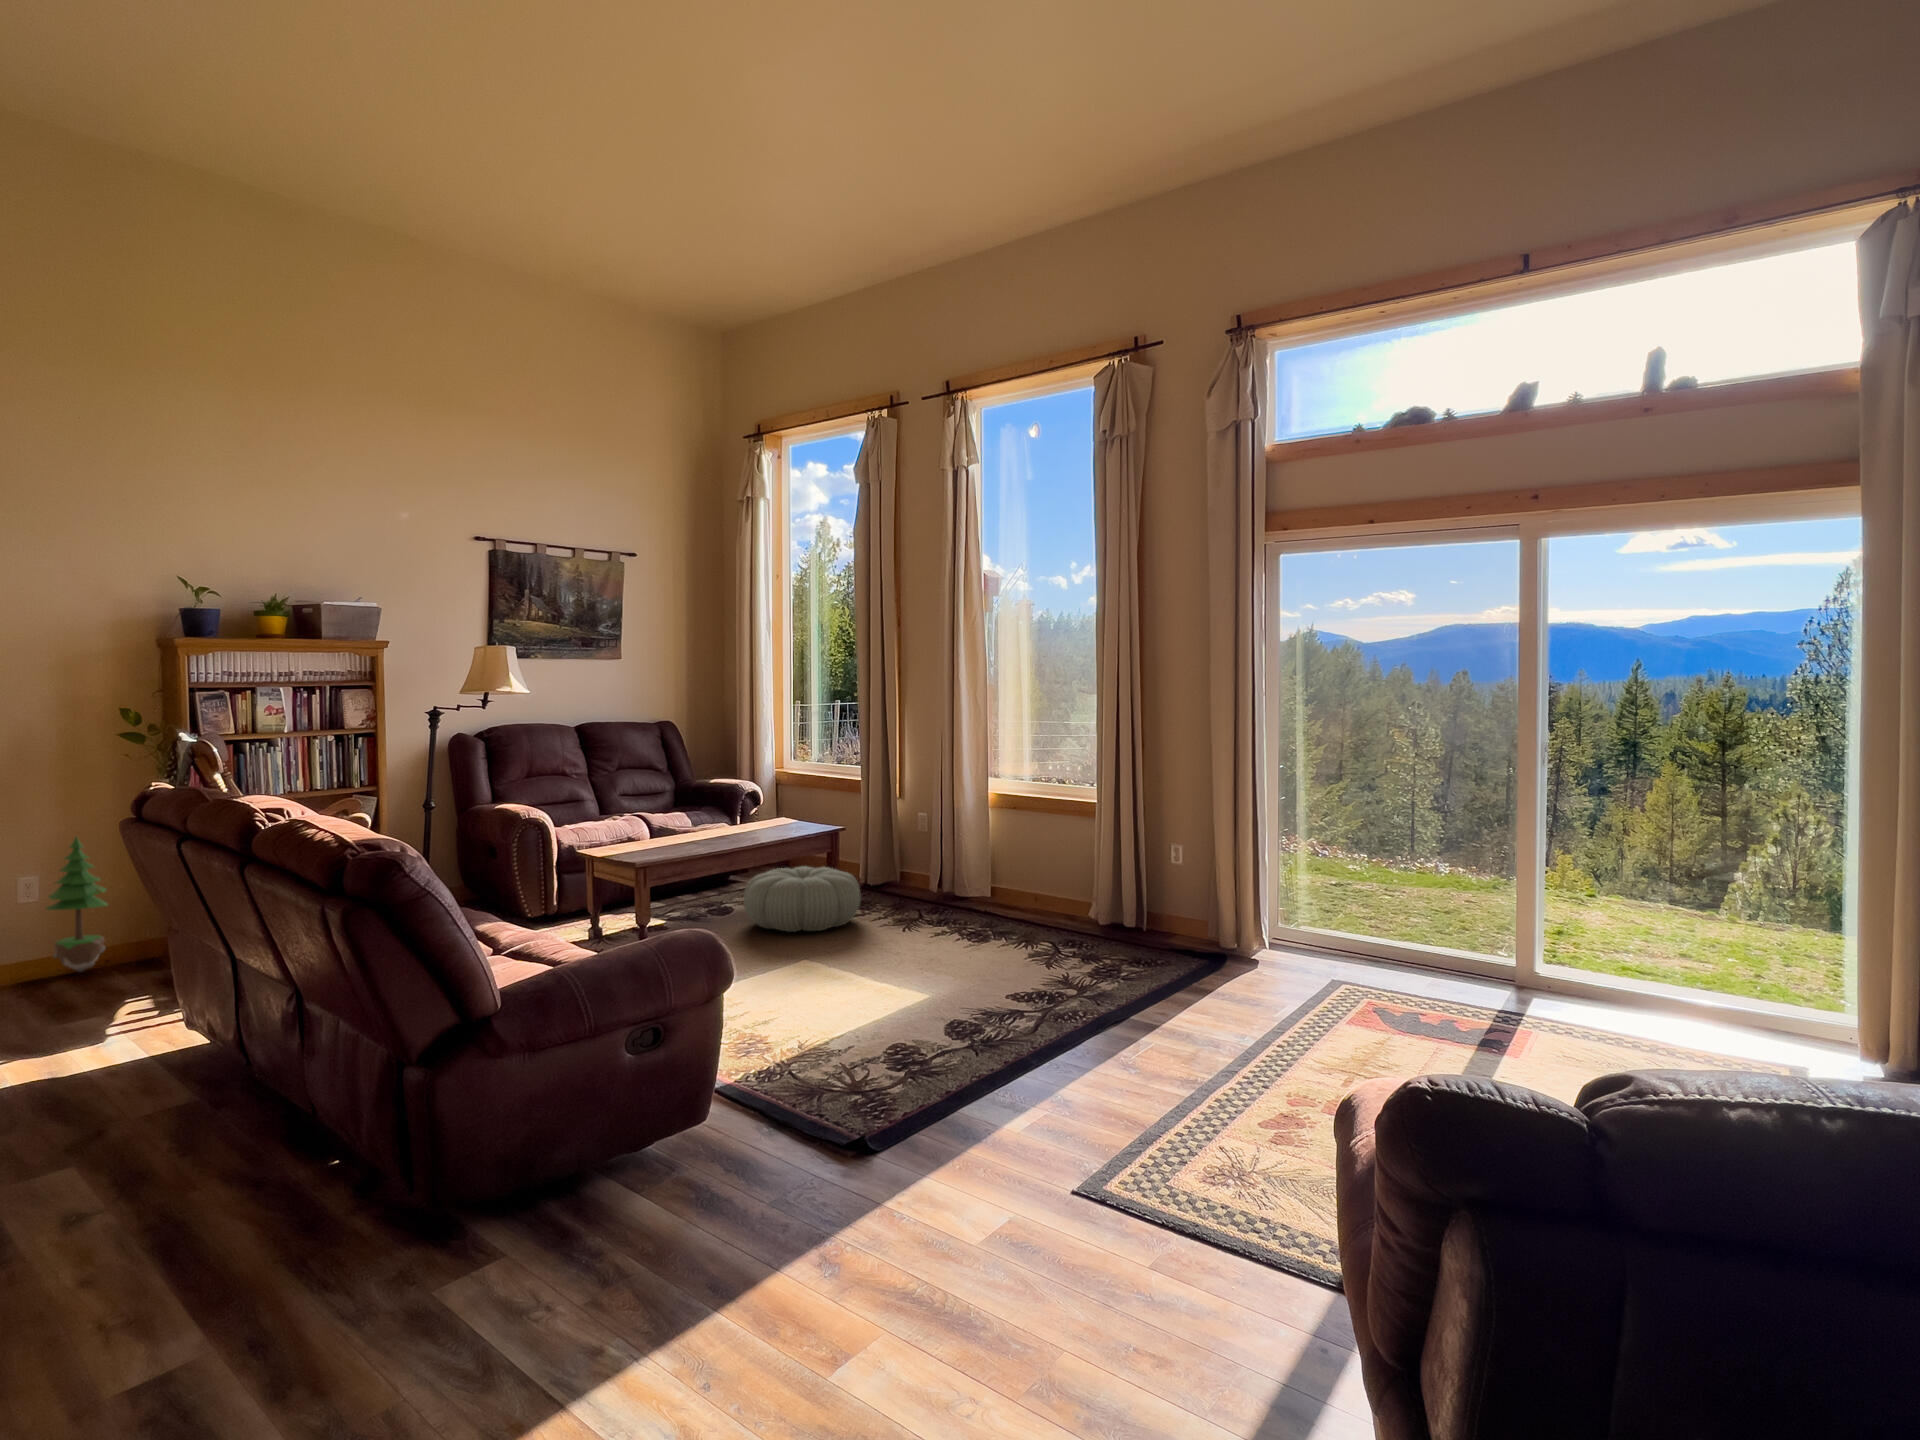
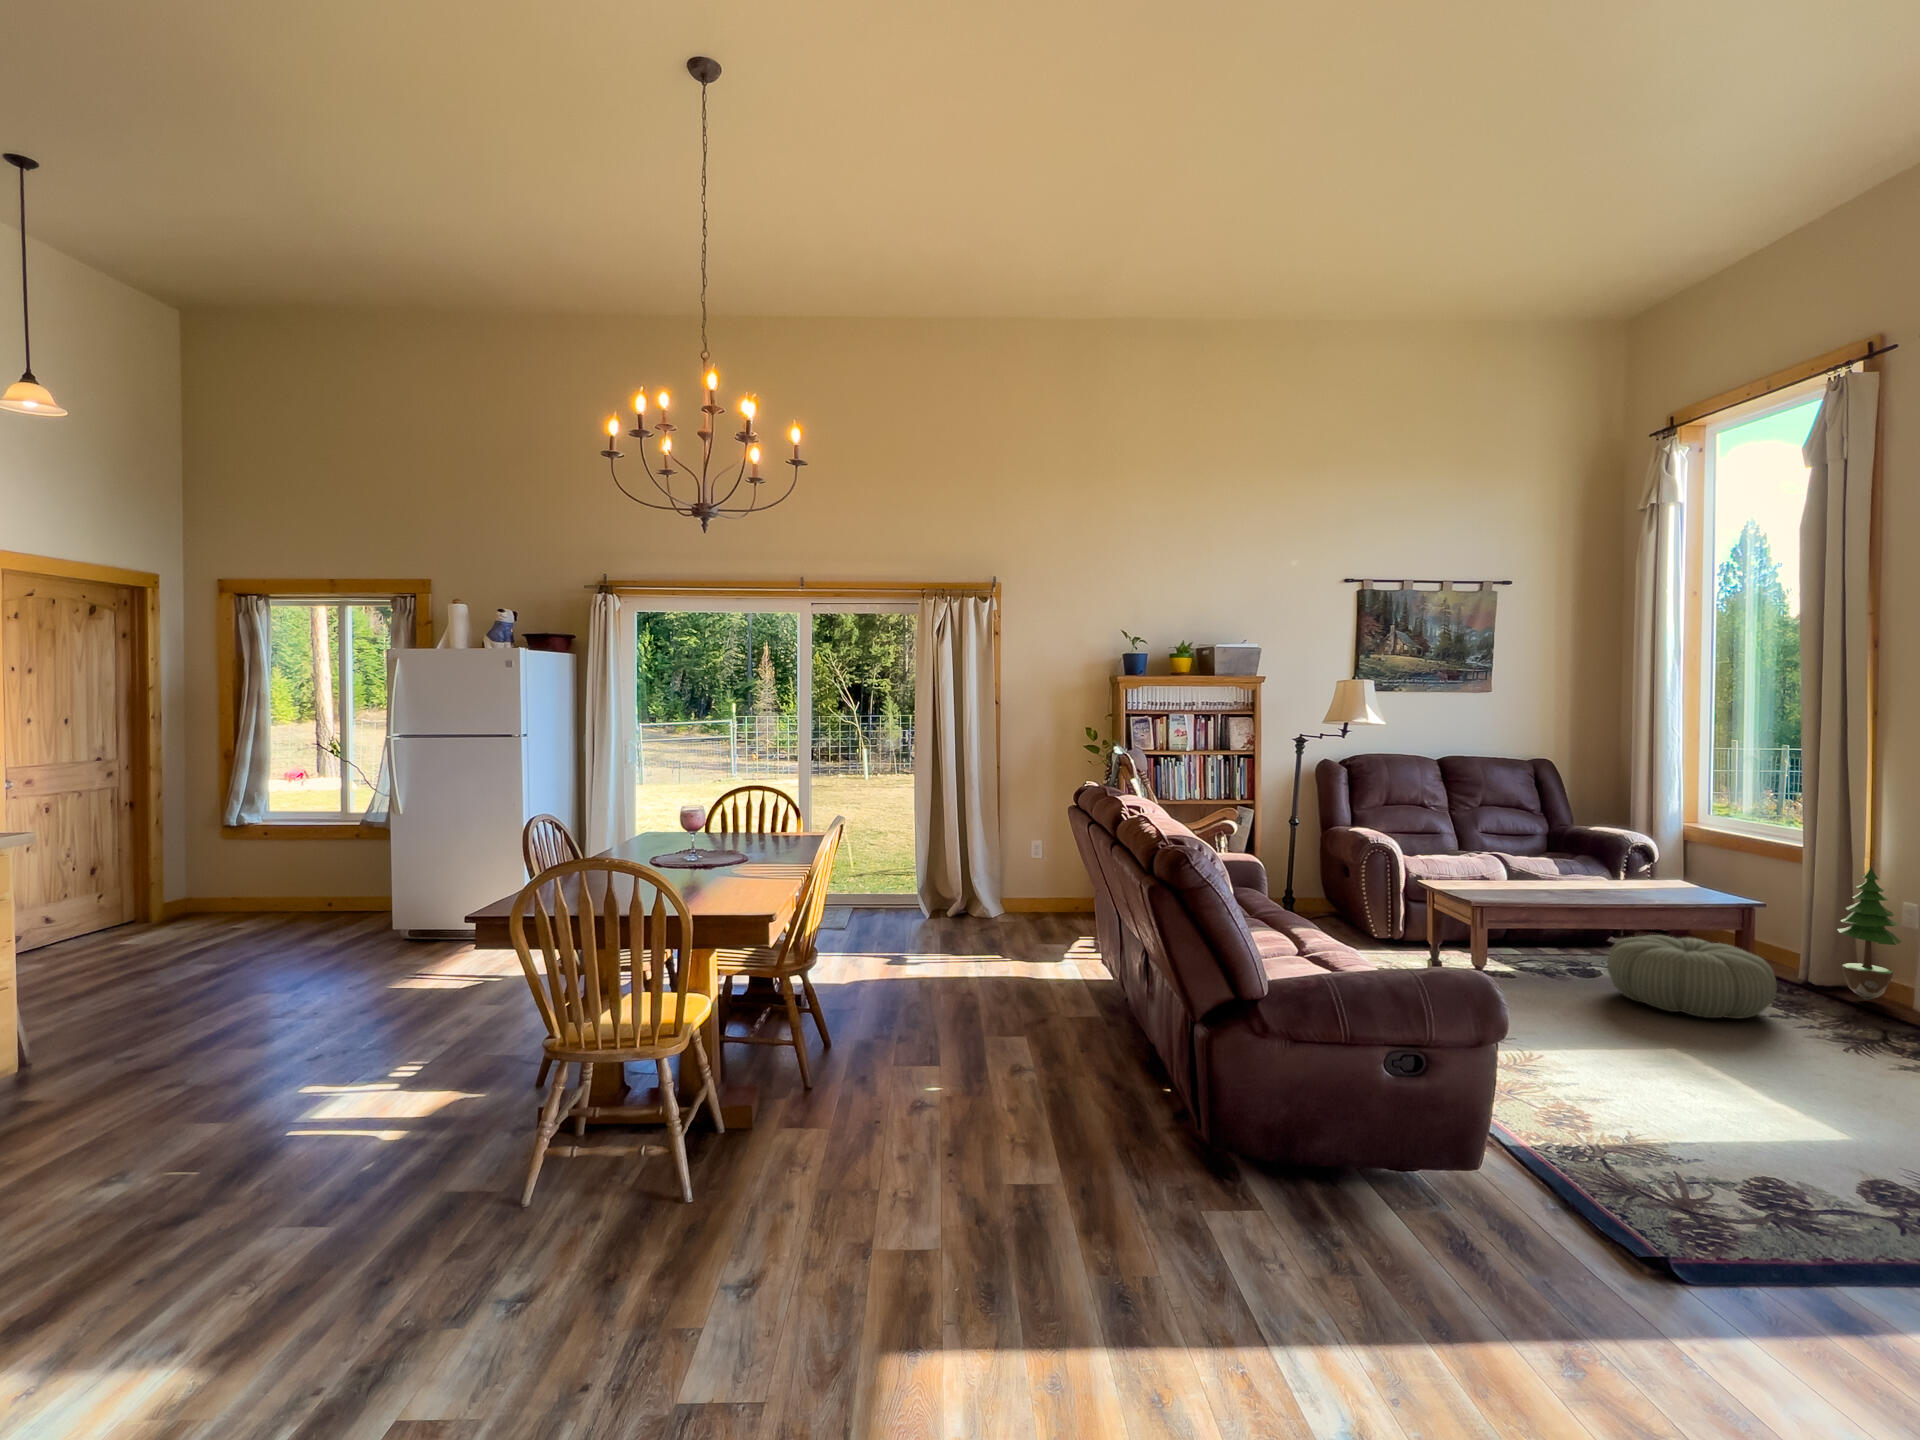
potted tree: present [46,837,108,972] -> present [1837,867,1901,1000]

